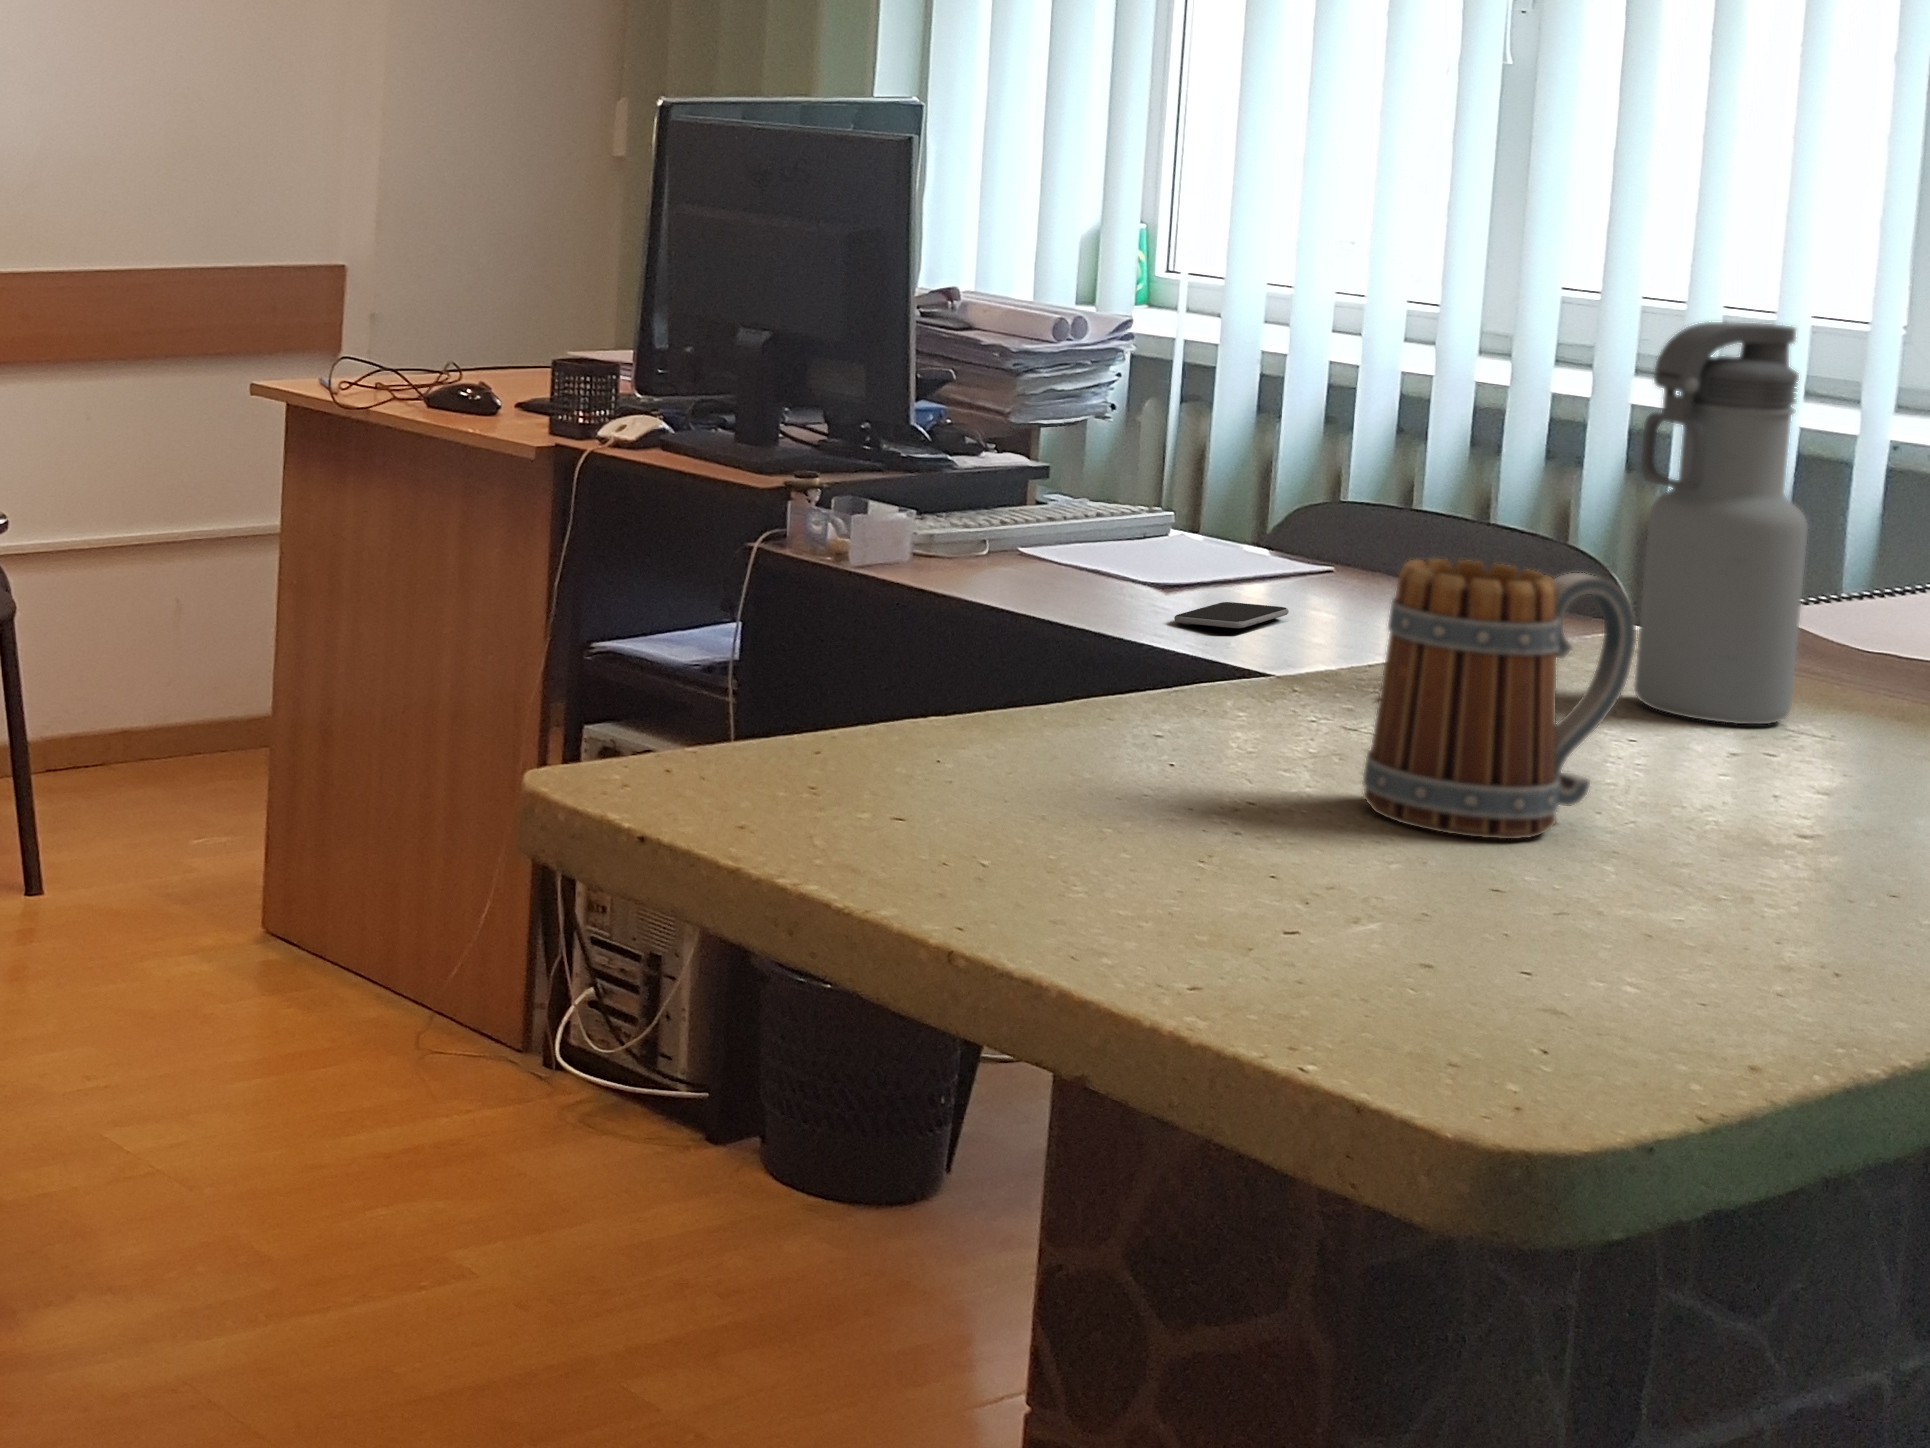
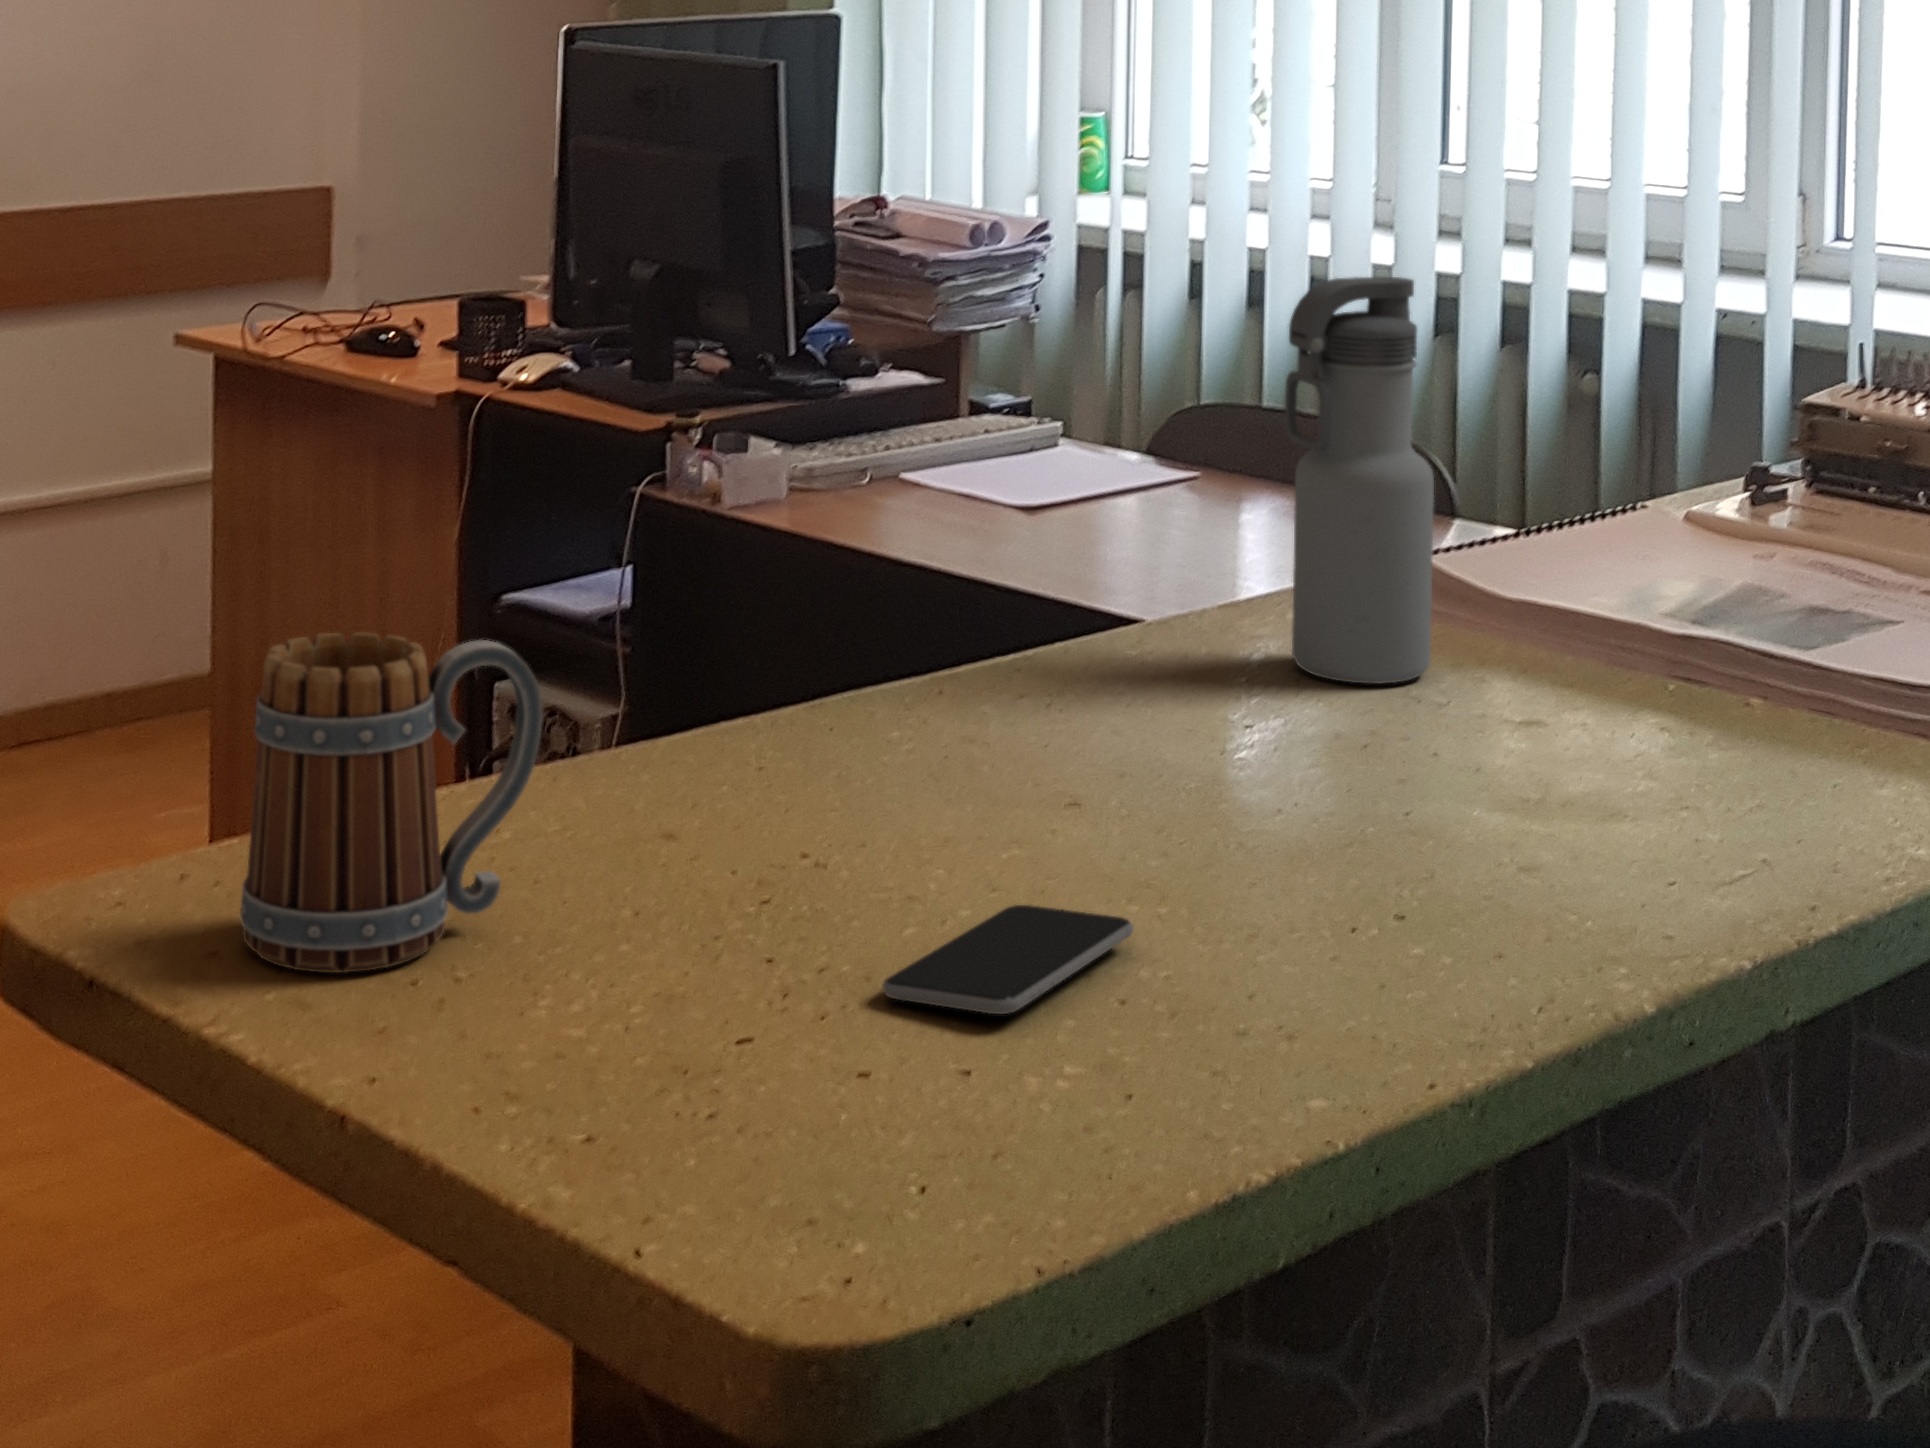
mug: present [1363,559,1637,839] -> present [240,632,543,973]
smartphone: present [1174,602,1289,628] -> present [882,905,1133,1014]

